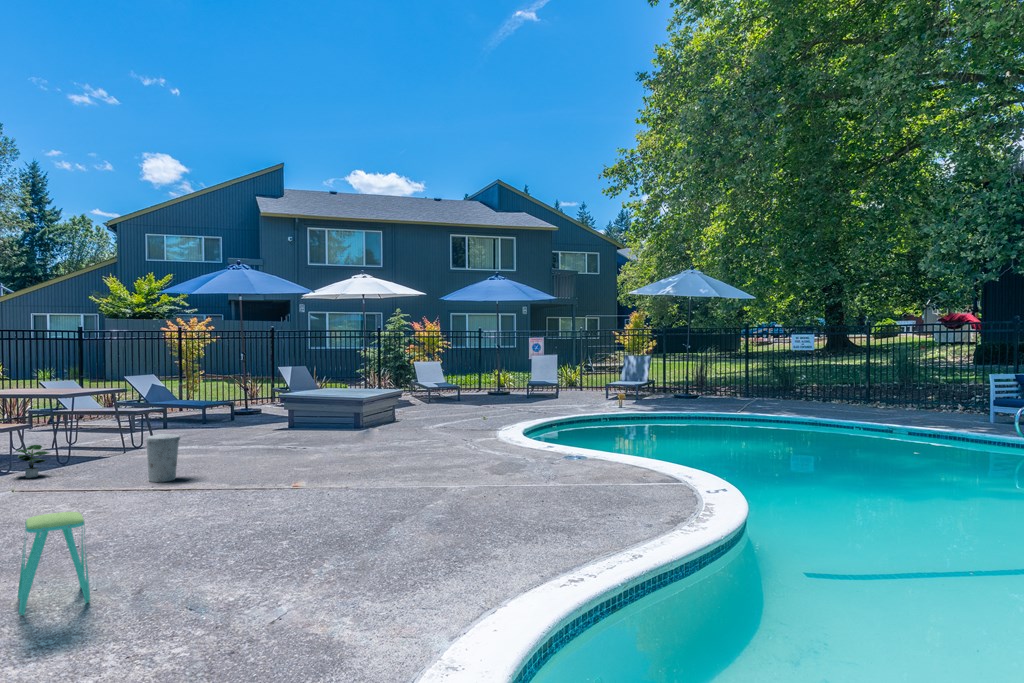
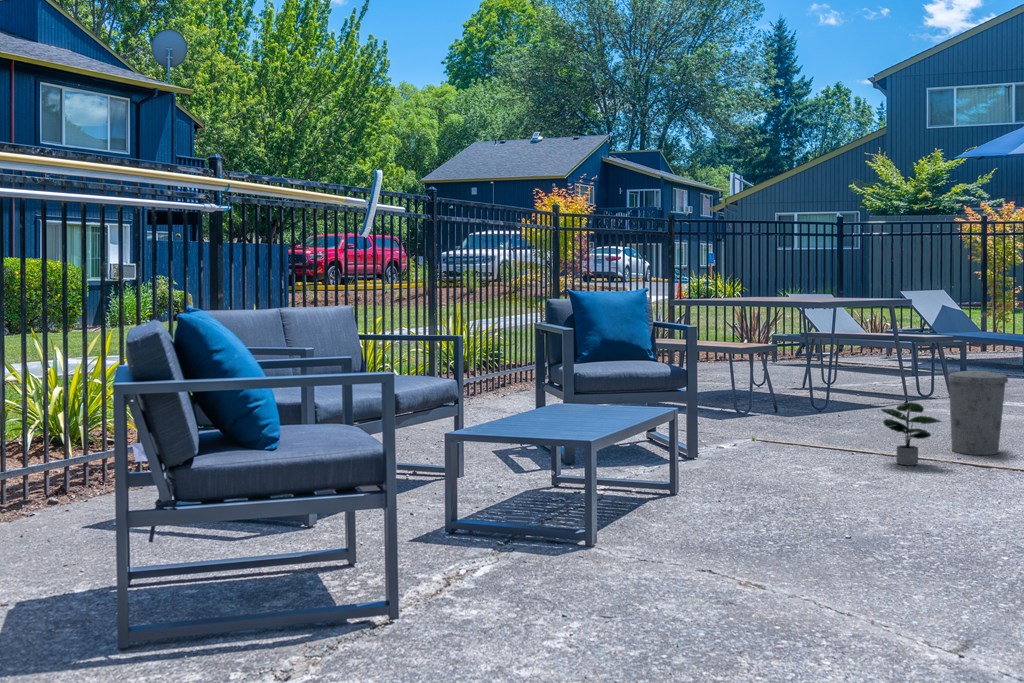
potted plant: present [16,445,50,478] -> present [881,402,941,465]
stool: present [18,512,90,615] -> none [762,466,878,646]

